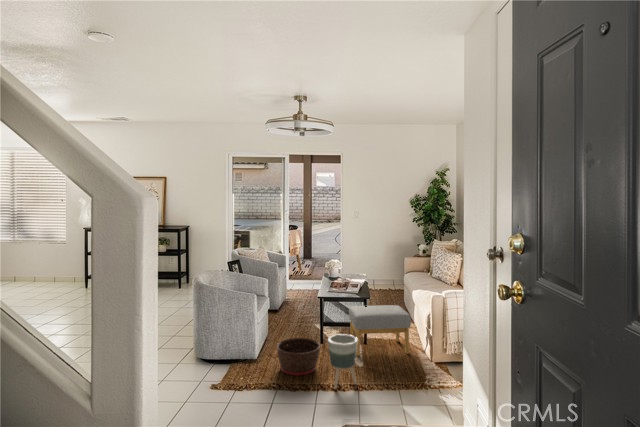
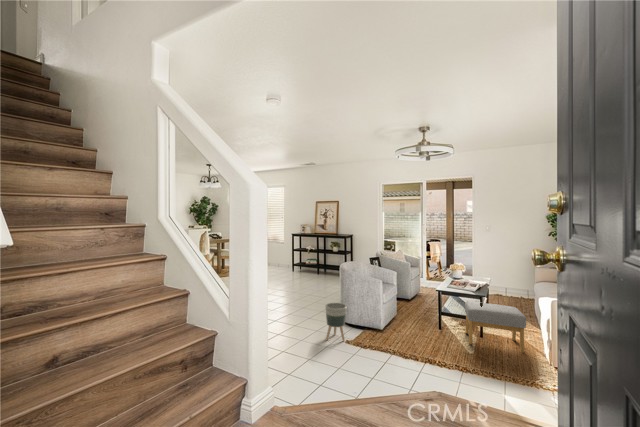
planter: present [328,334,358,389] -> present [325,303,347,341]
basket: present [277,338,320,376] -> none [397,318,434,349]

